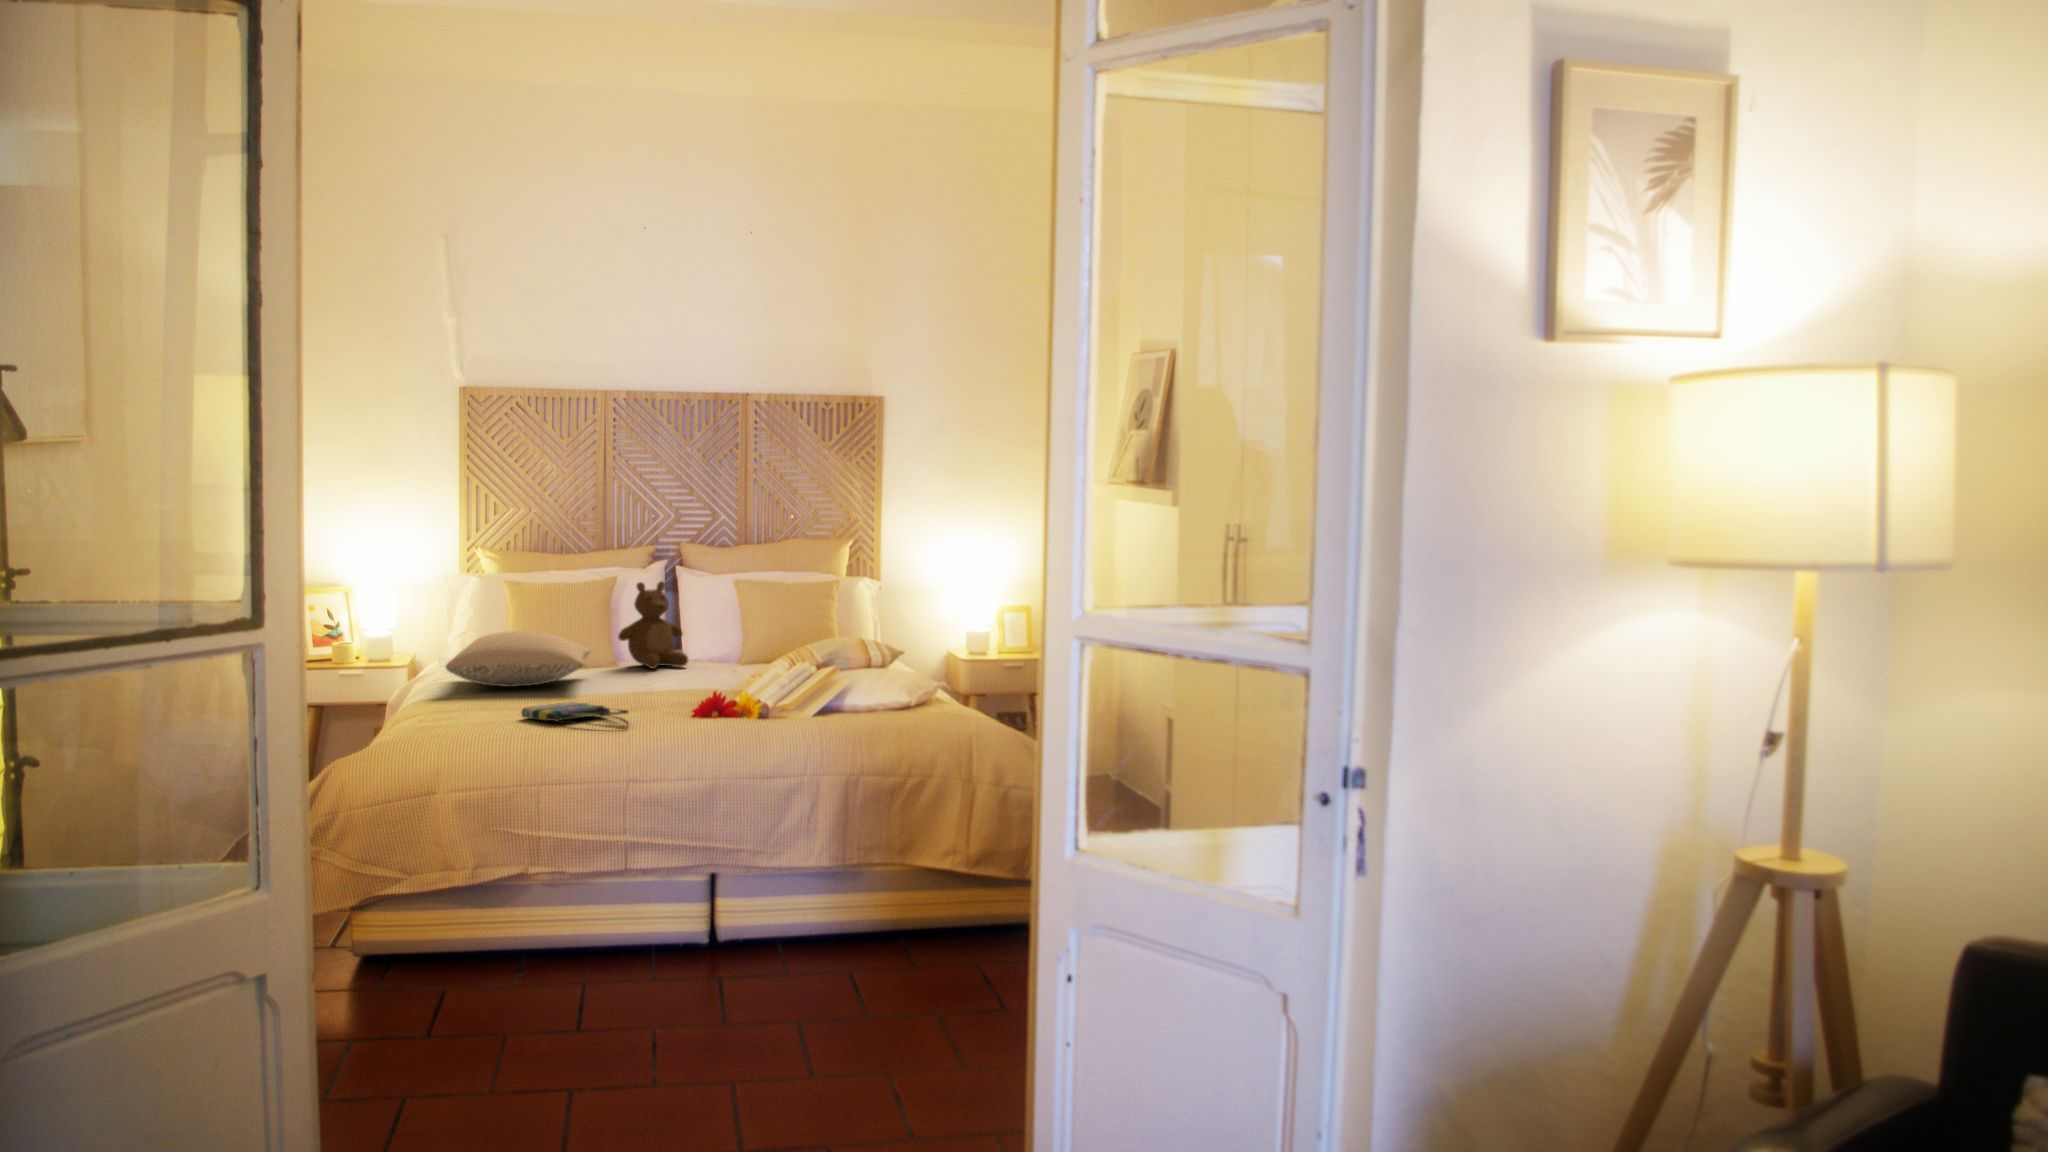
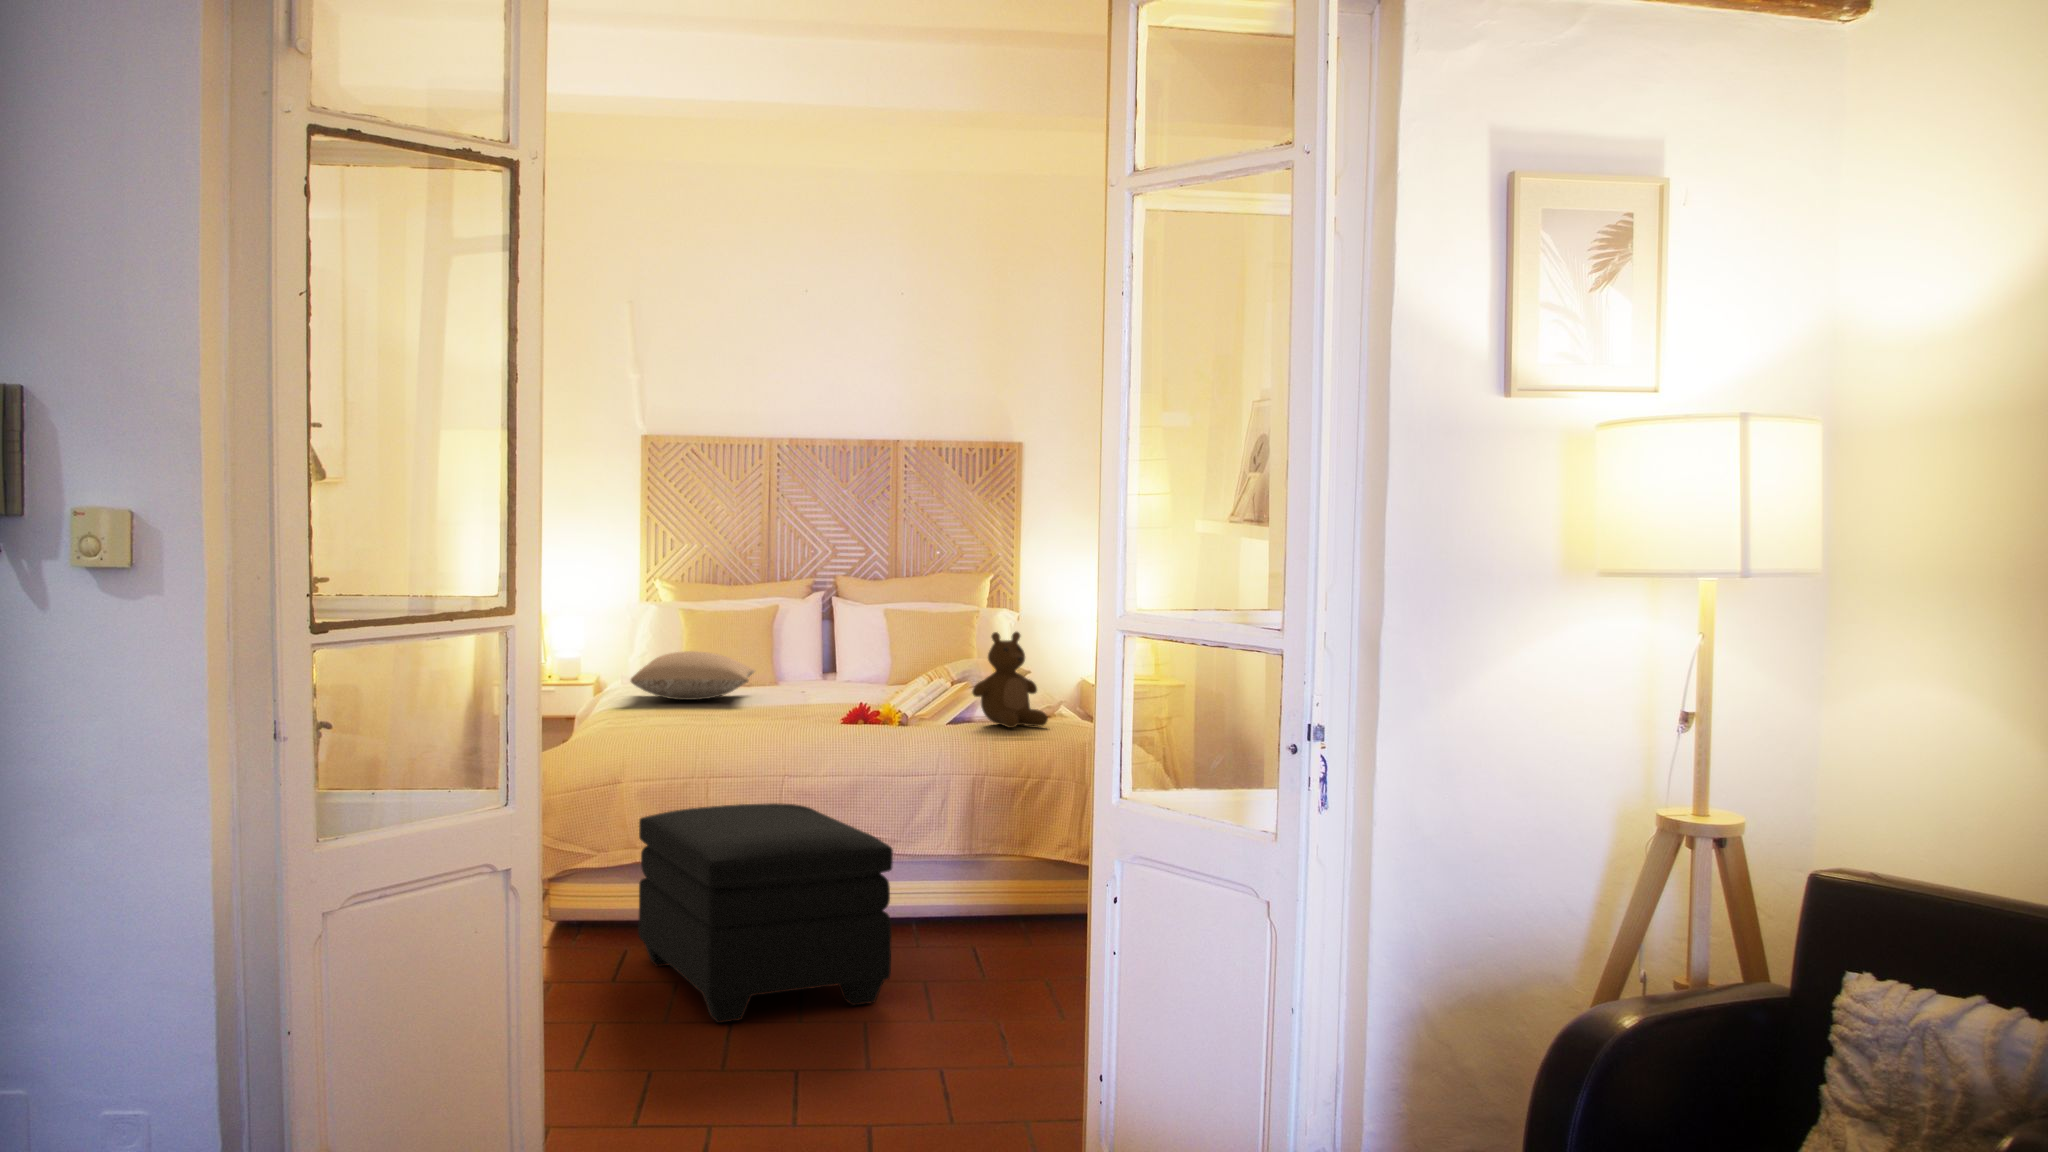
teddy bear: present [618,581,688,669] -> present [972,632,1048,728]
tote bag: present [521,702,629,729] -> none [695,710,786,730]
ottoman: none [451,821,764,1109] -> present [638,803,893,1023]

